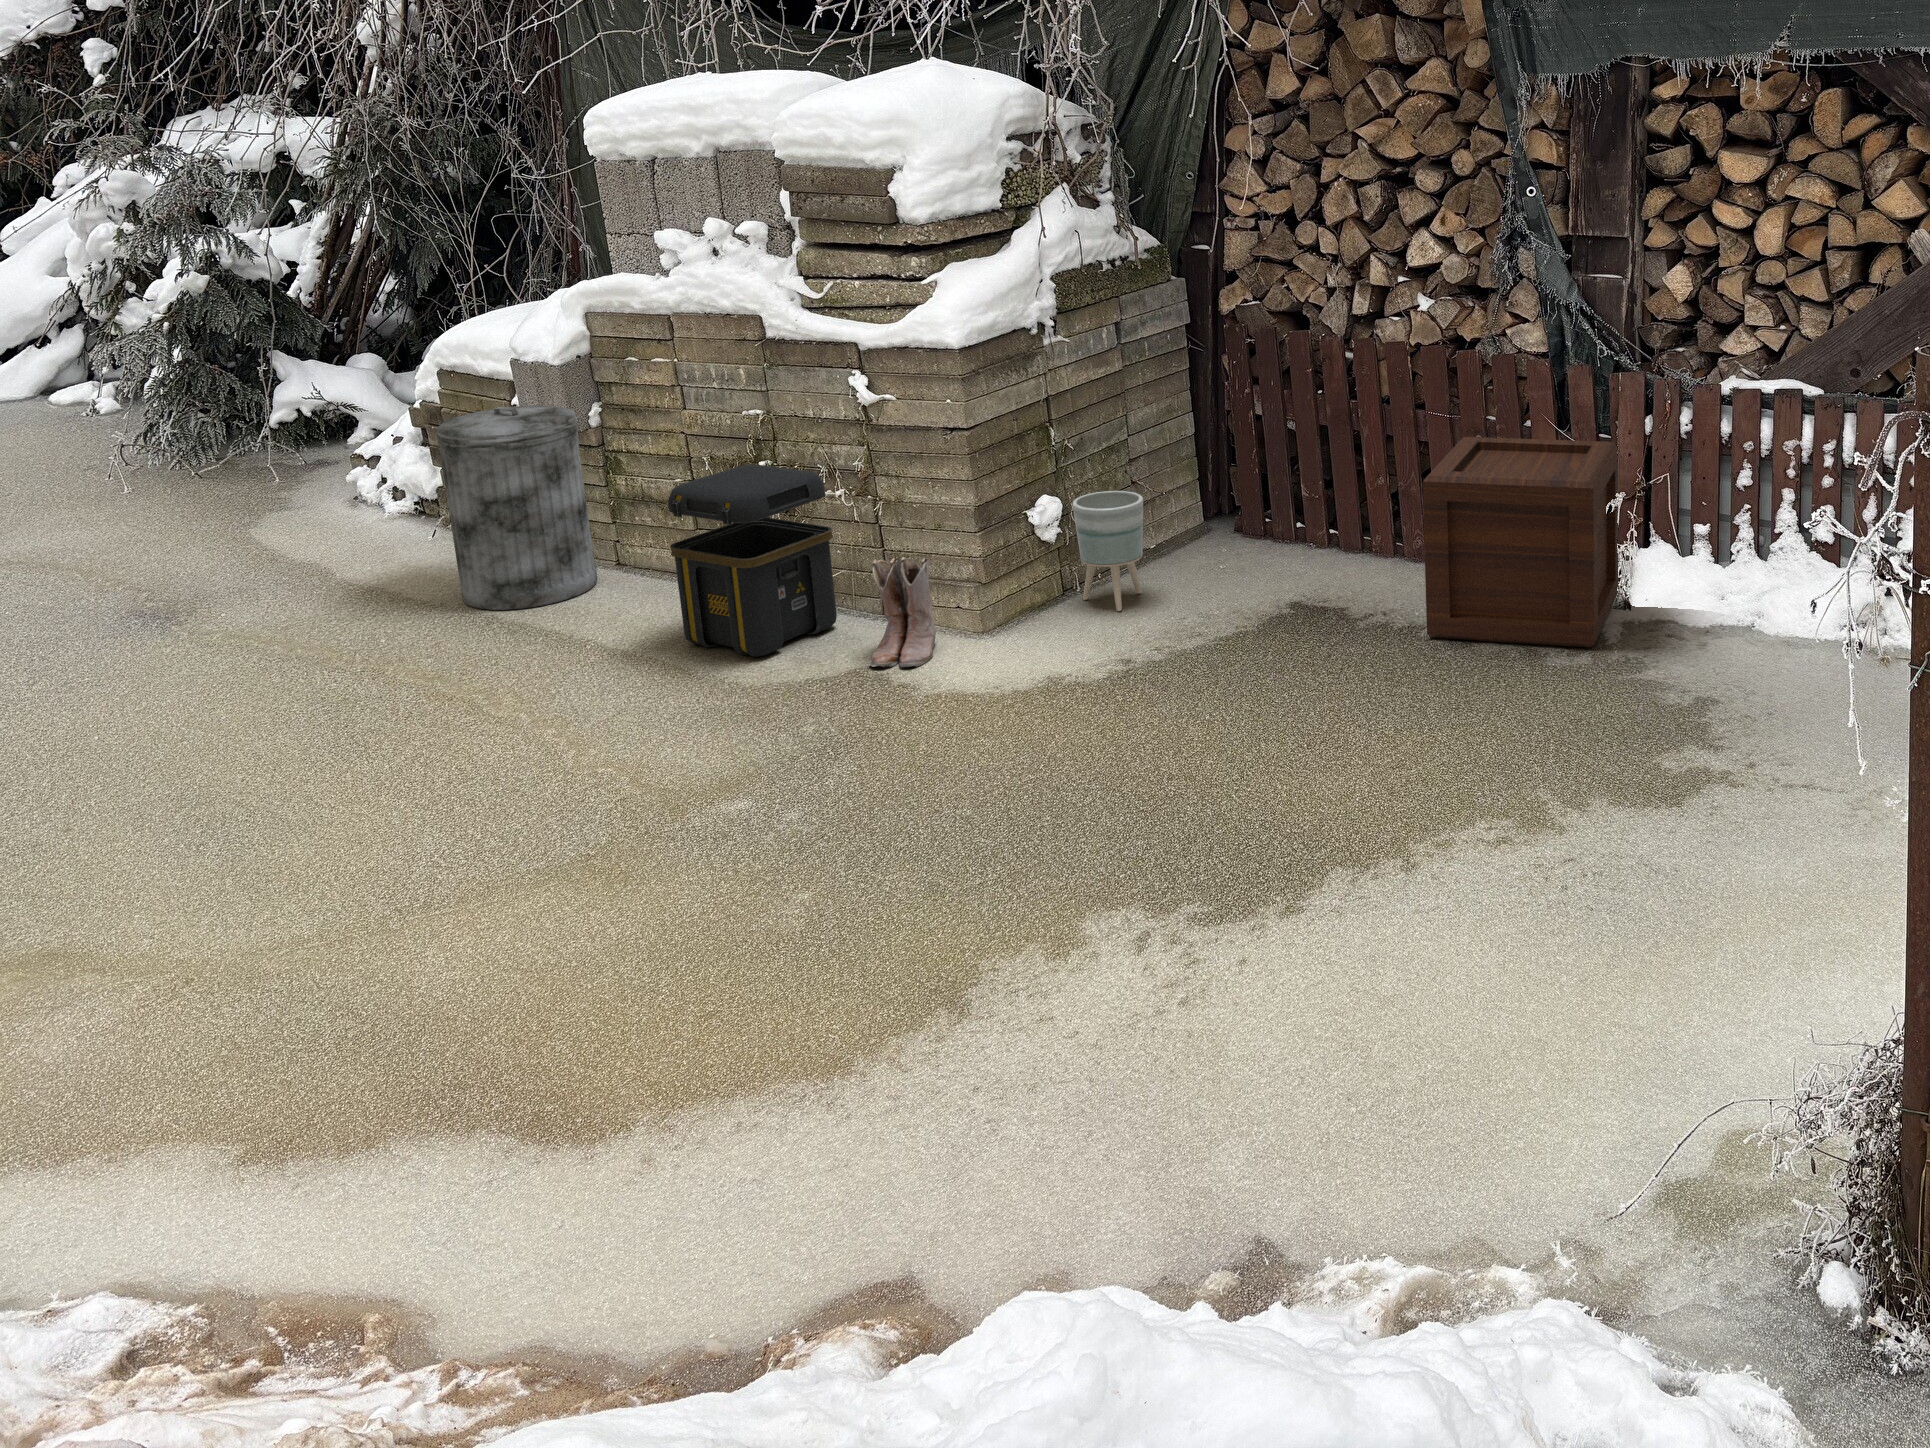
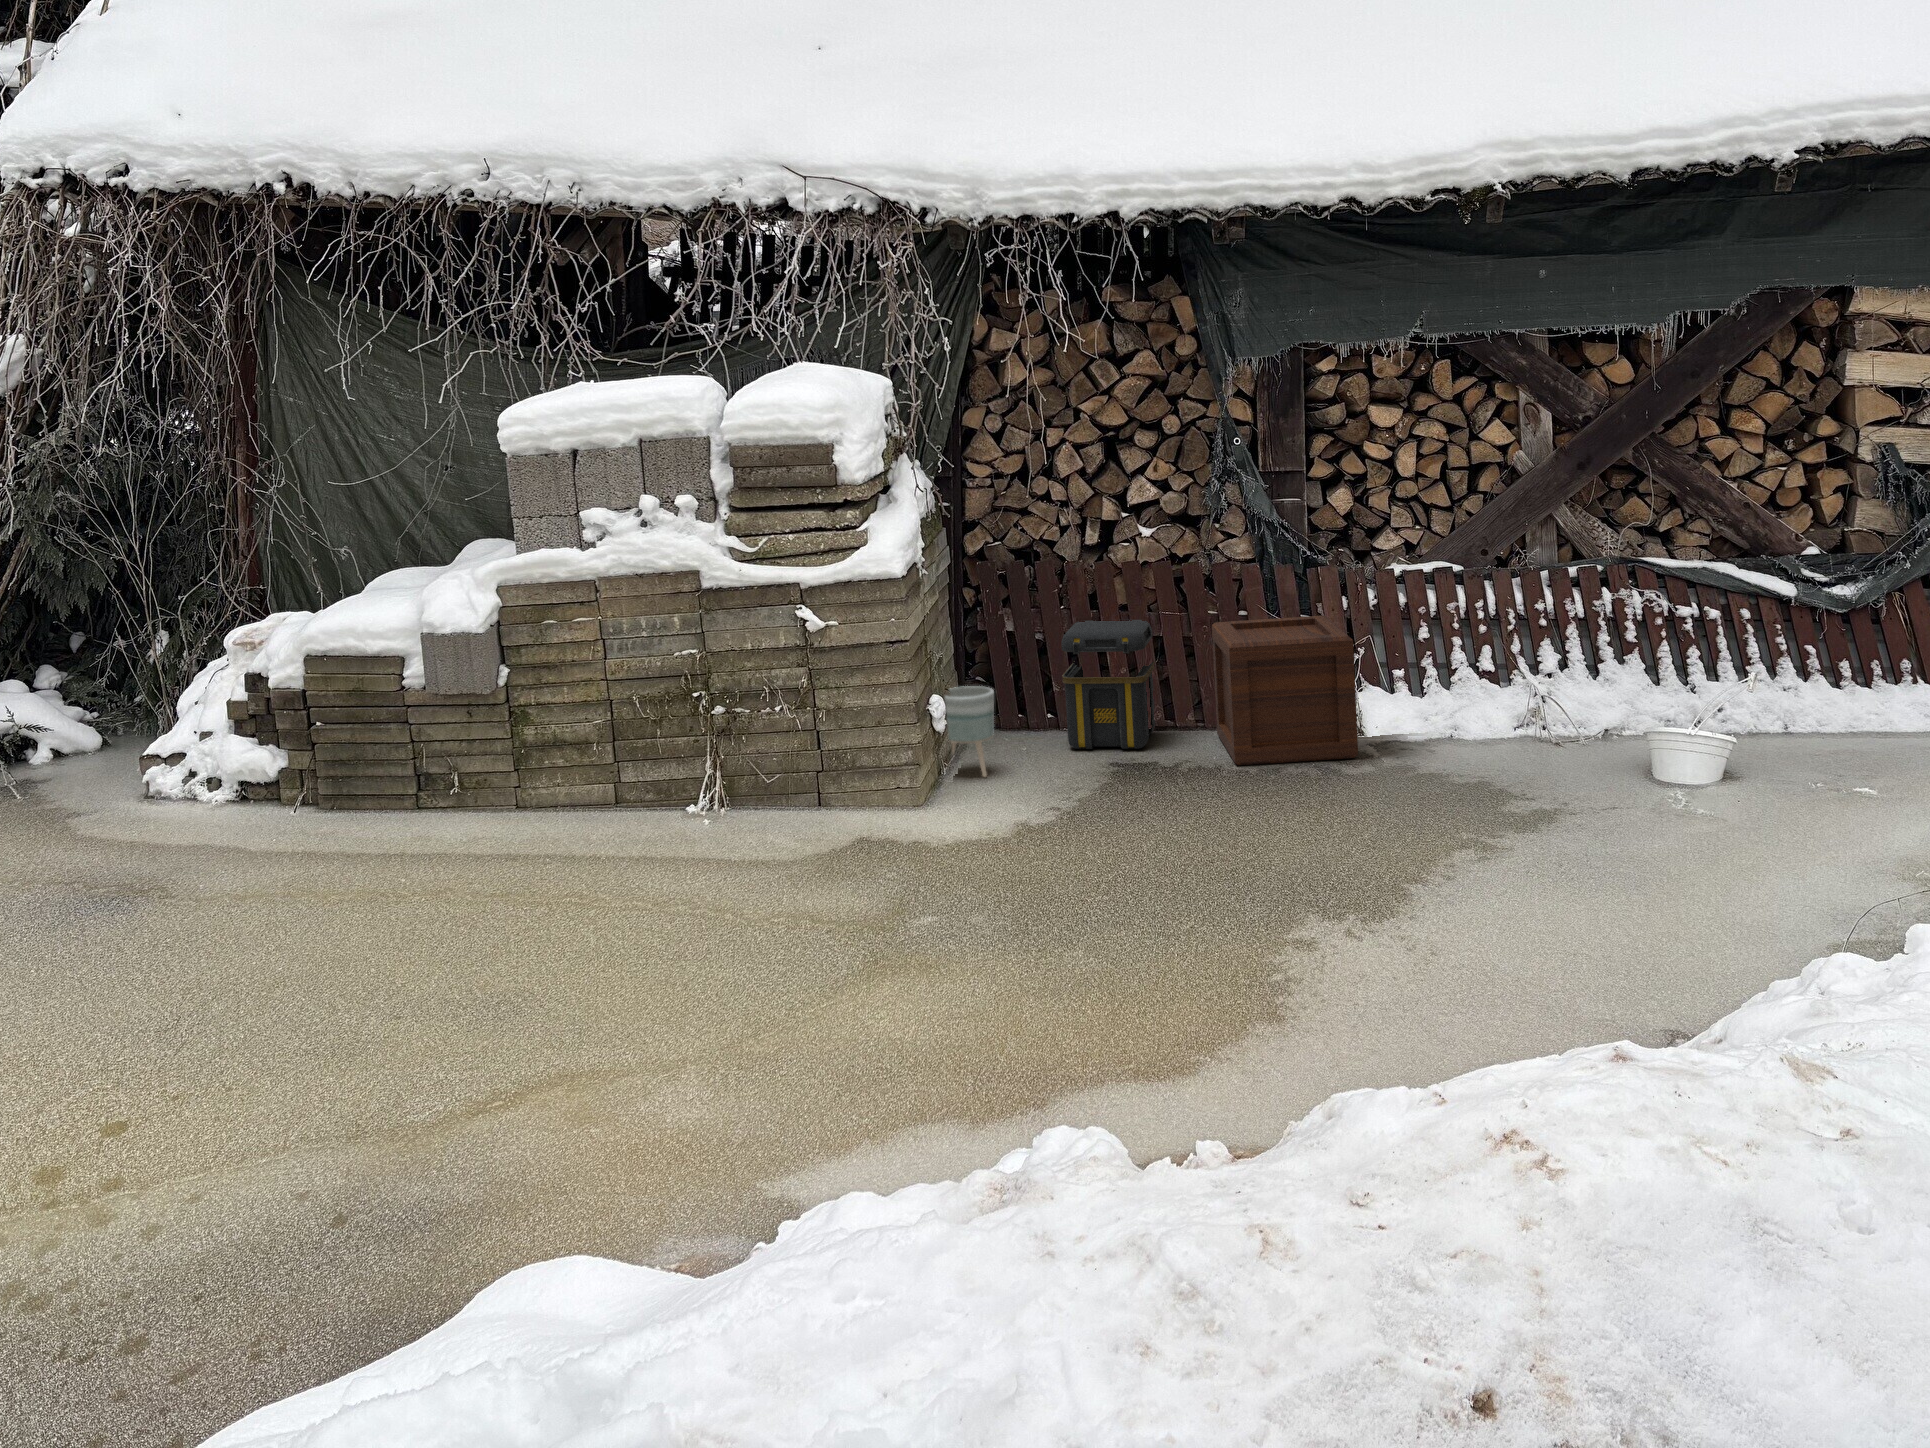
trash can: present [437,405,598,610] -> none [401,662,522,835]
toolbox: present [668,465,837,657] -> present [1061,620,1155,749]
boots: present [870,557,936,668] -> none [832,740,886,827]

